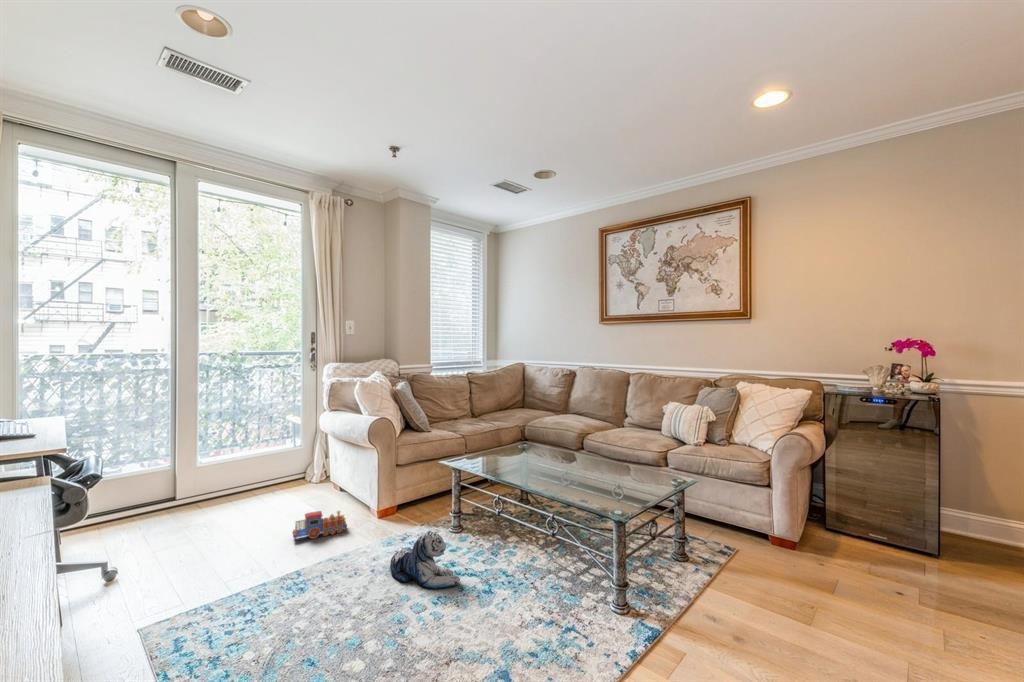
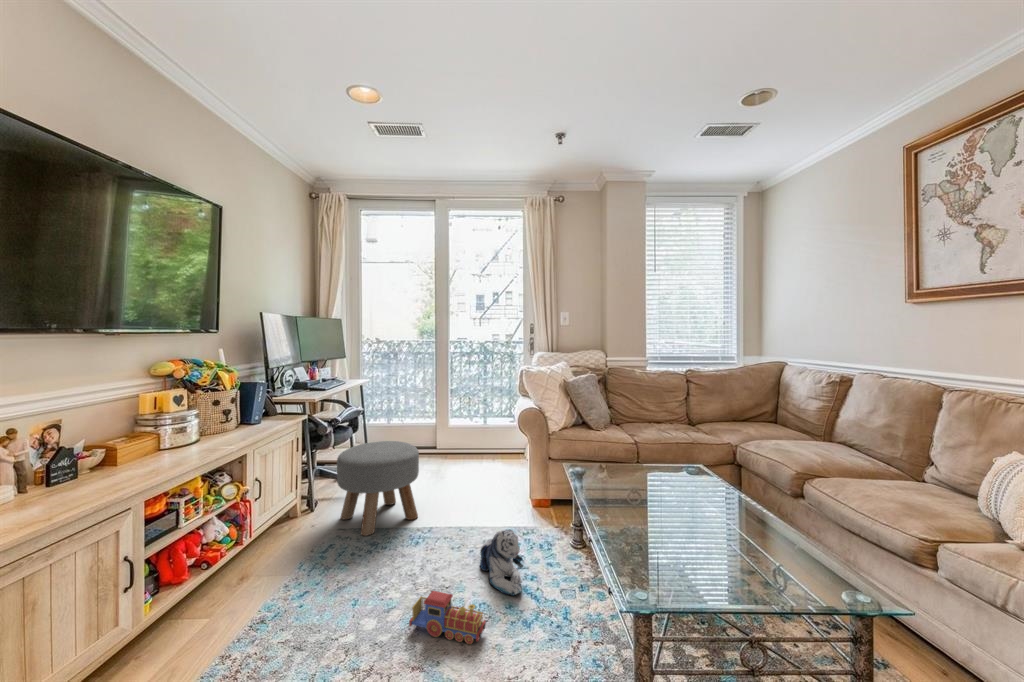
ottoman: none [133,485,265,618] -> present [337,441,419,536]
toy train: present [293,511,347,539] -> present [409,591,486,644]

